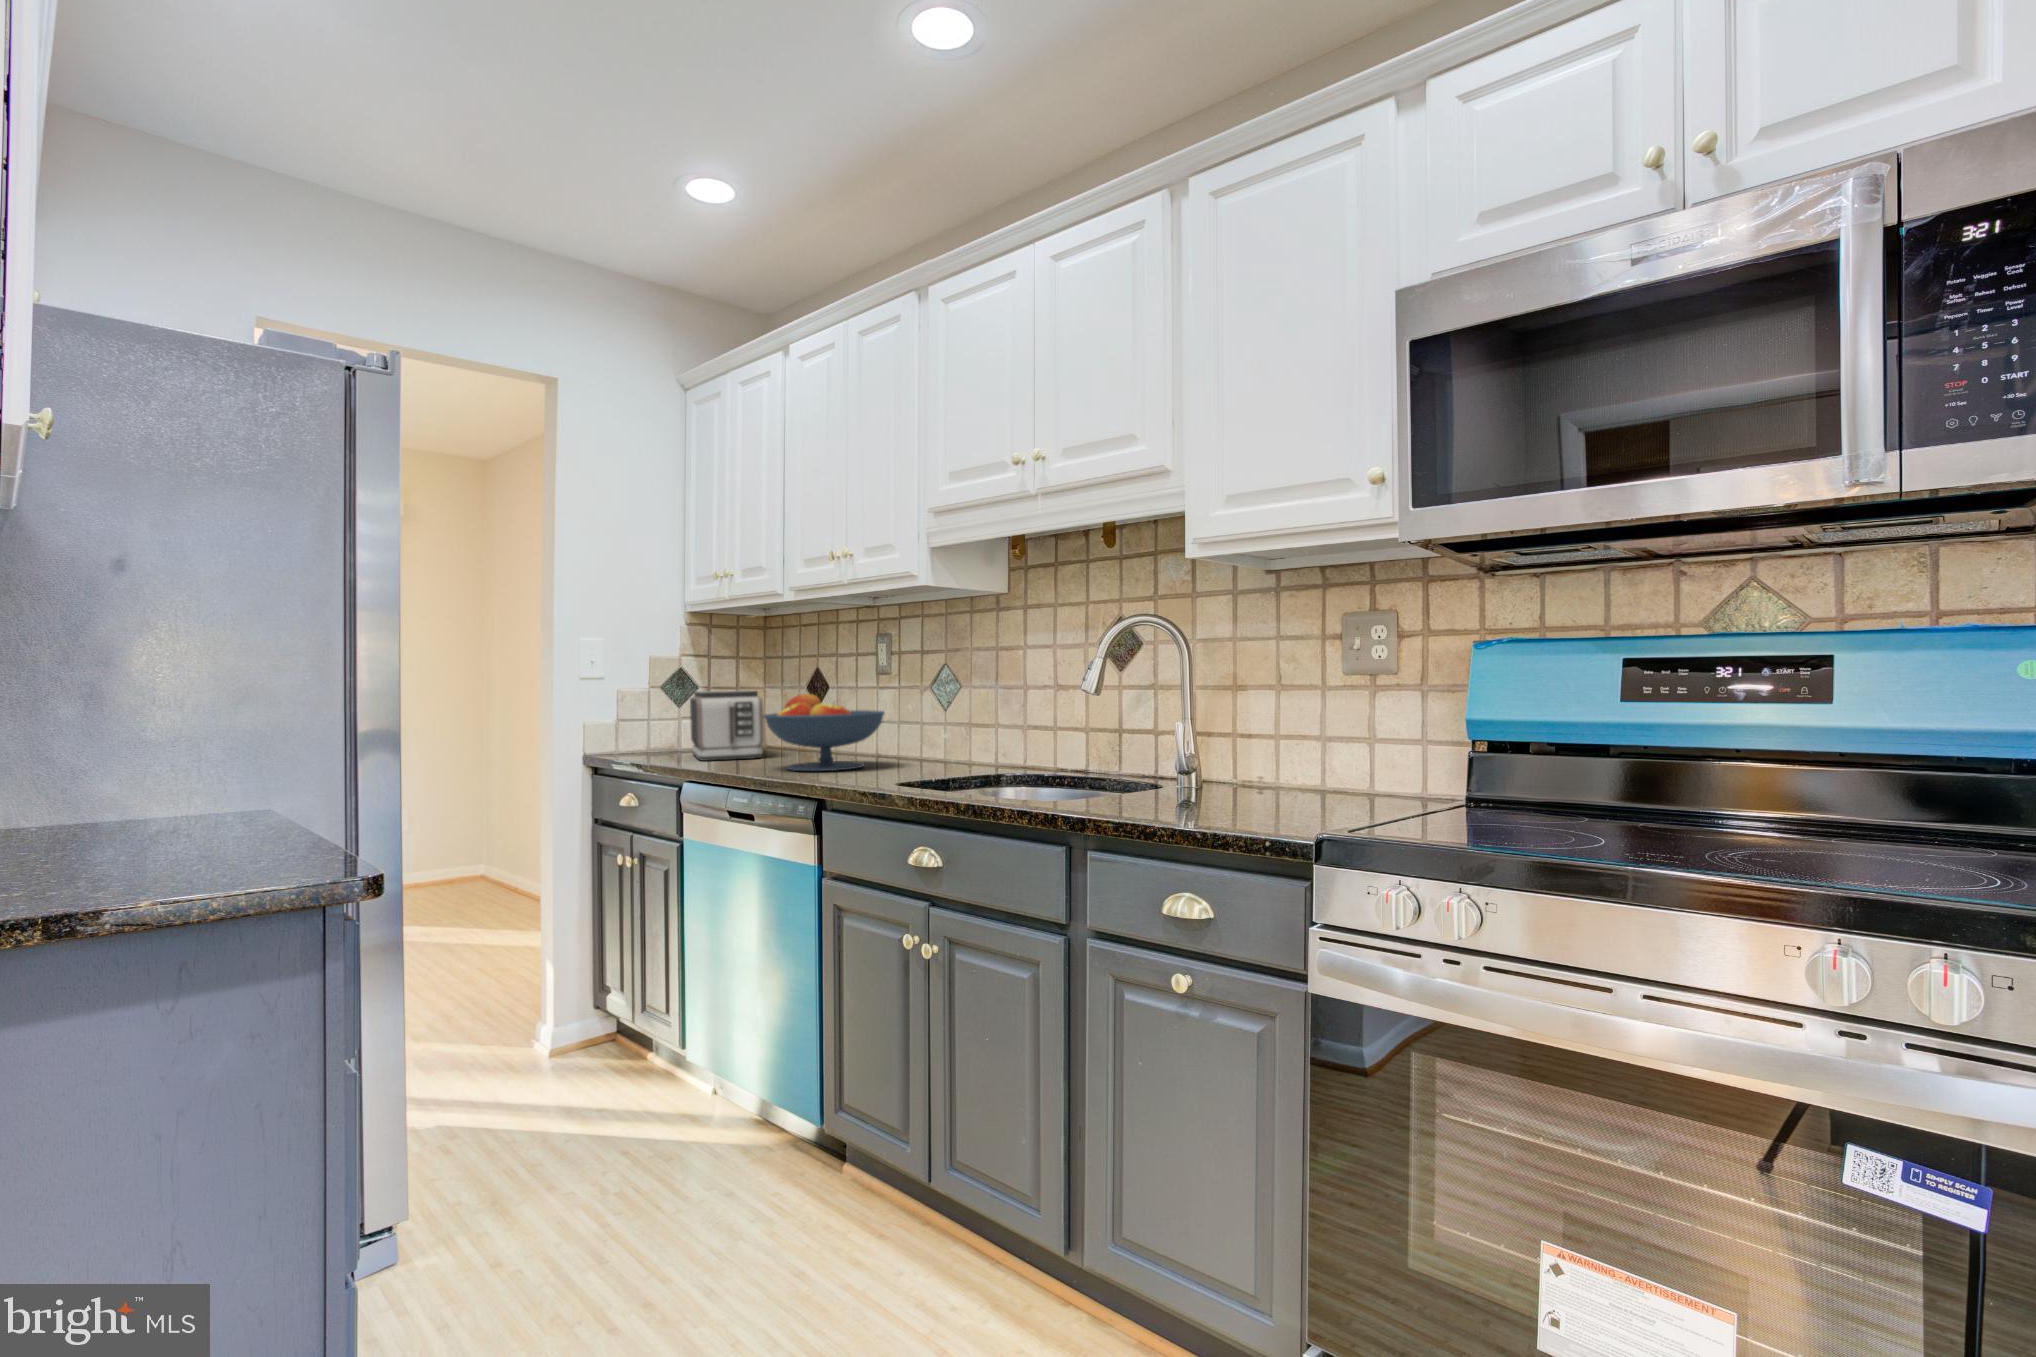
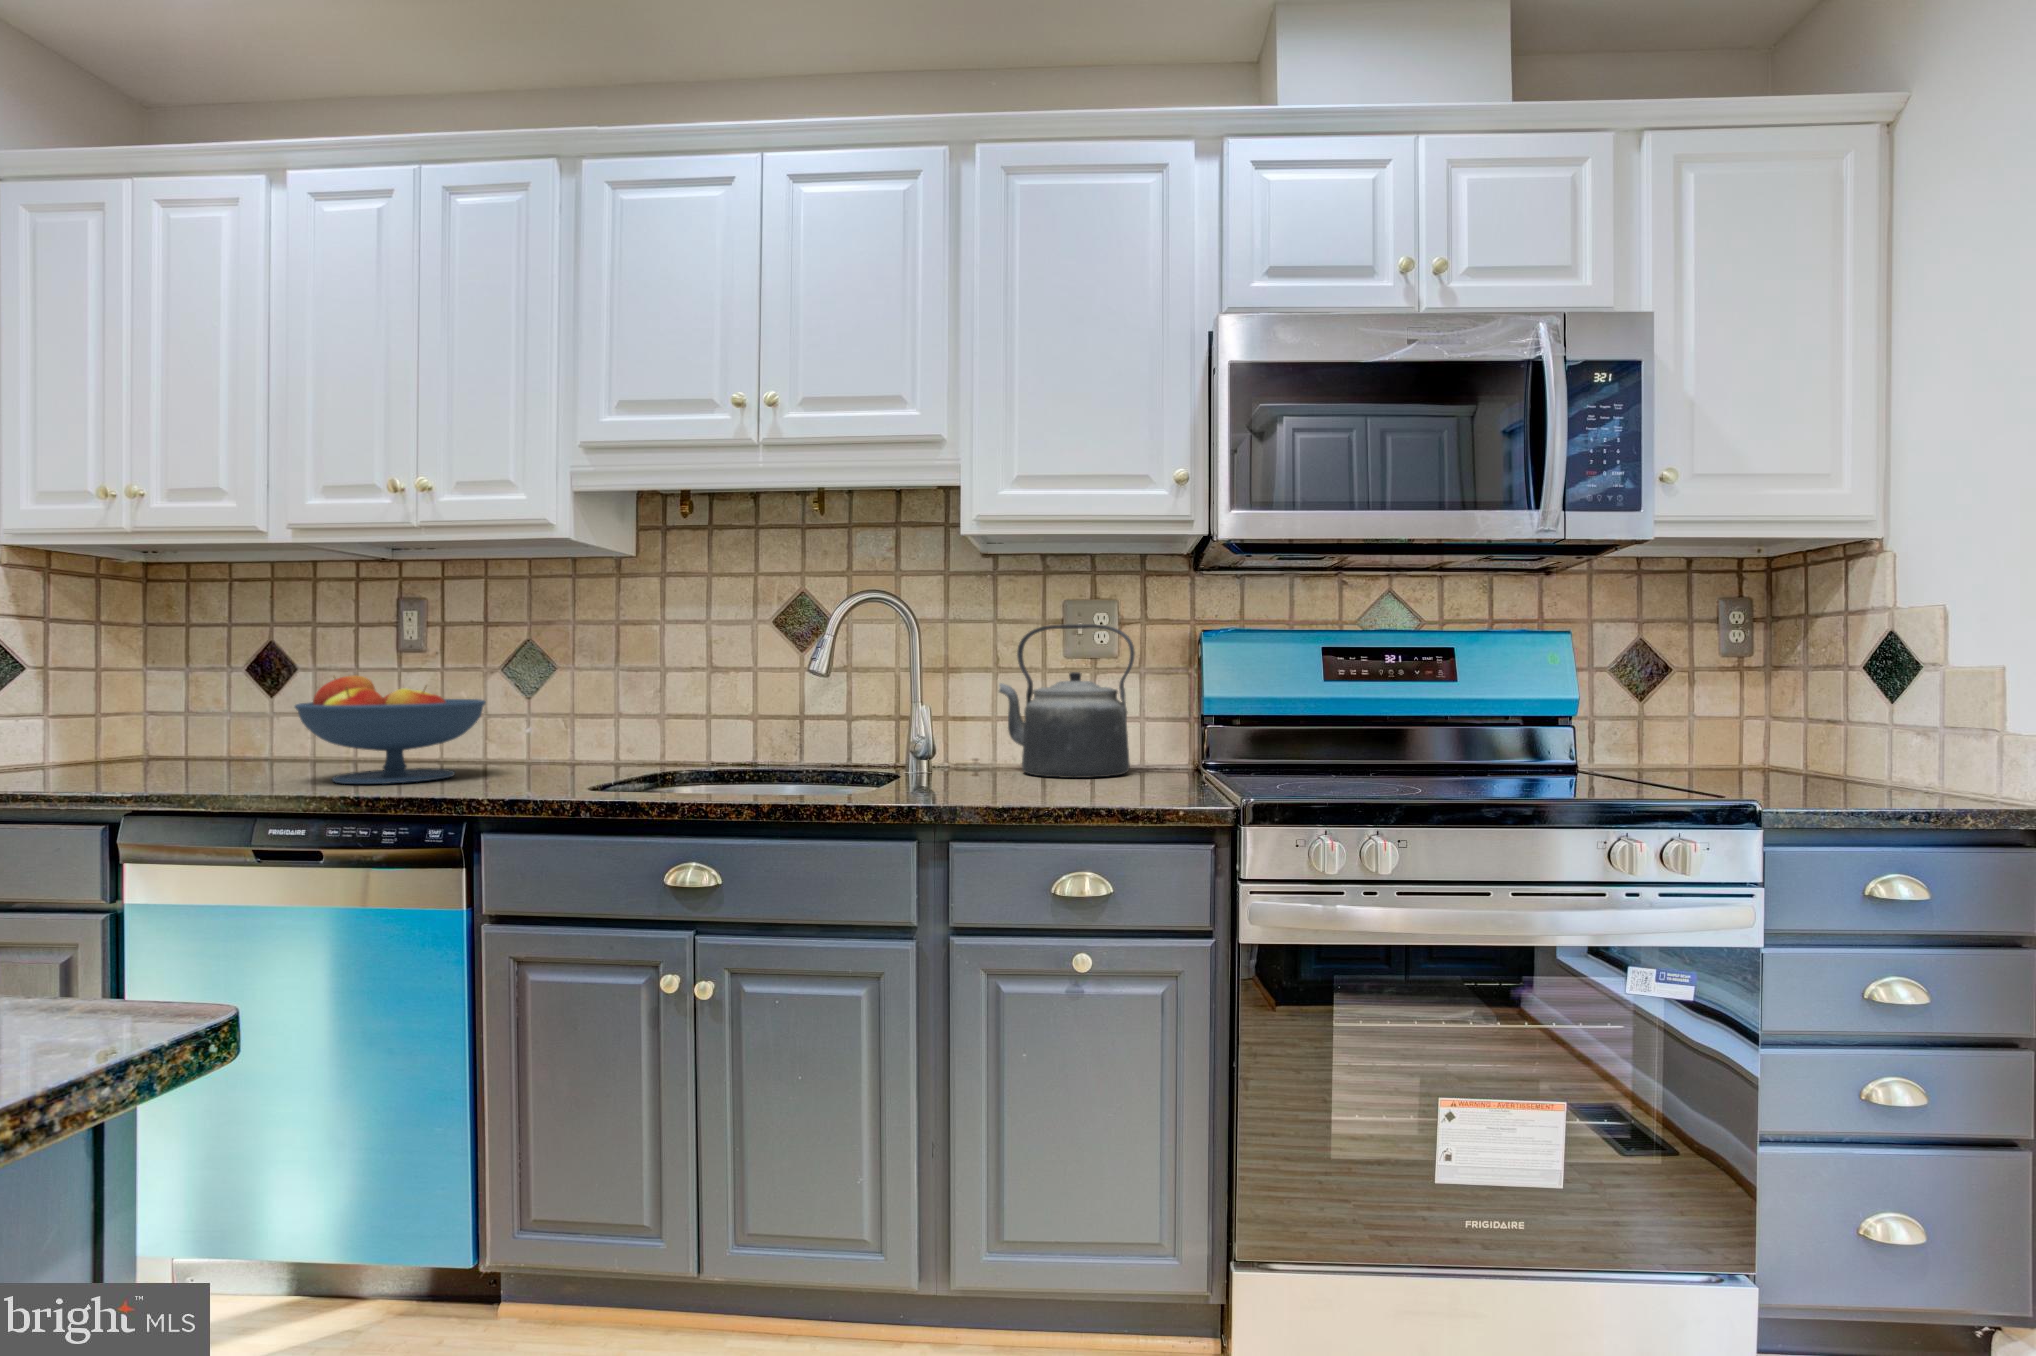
kettle: none [1253,640,1377,800] -> present [999,624,1135,778]
toaster: present [690,690,764,761] -> none [35,671,218,780]

